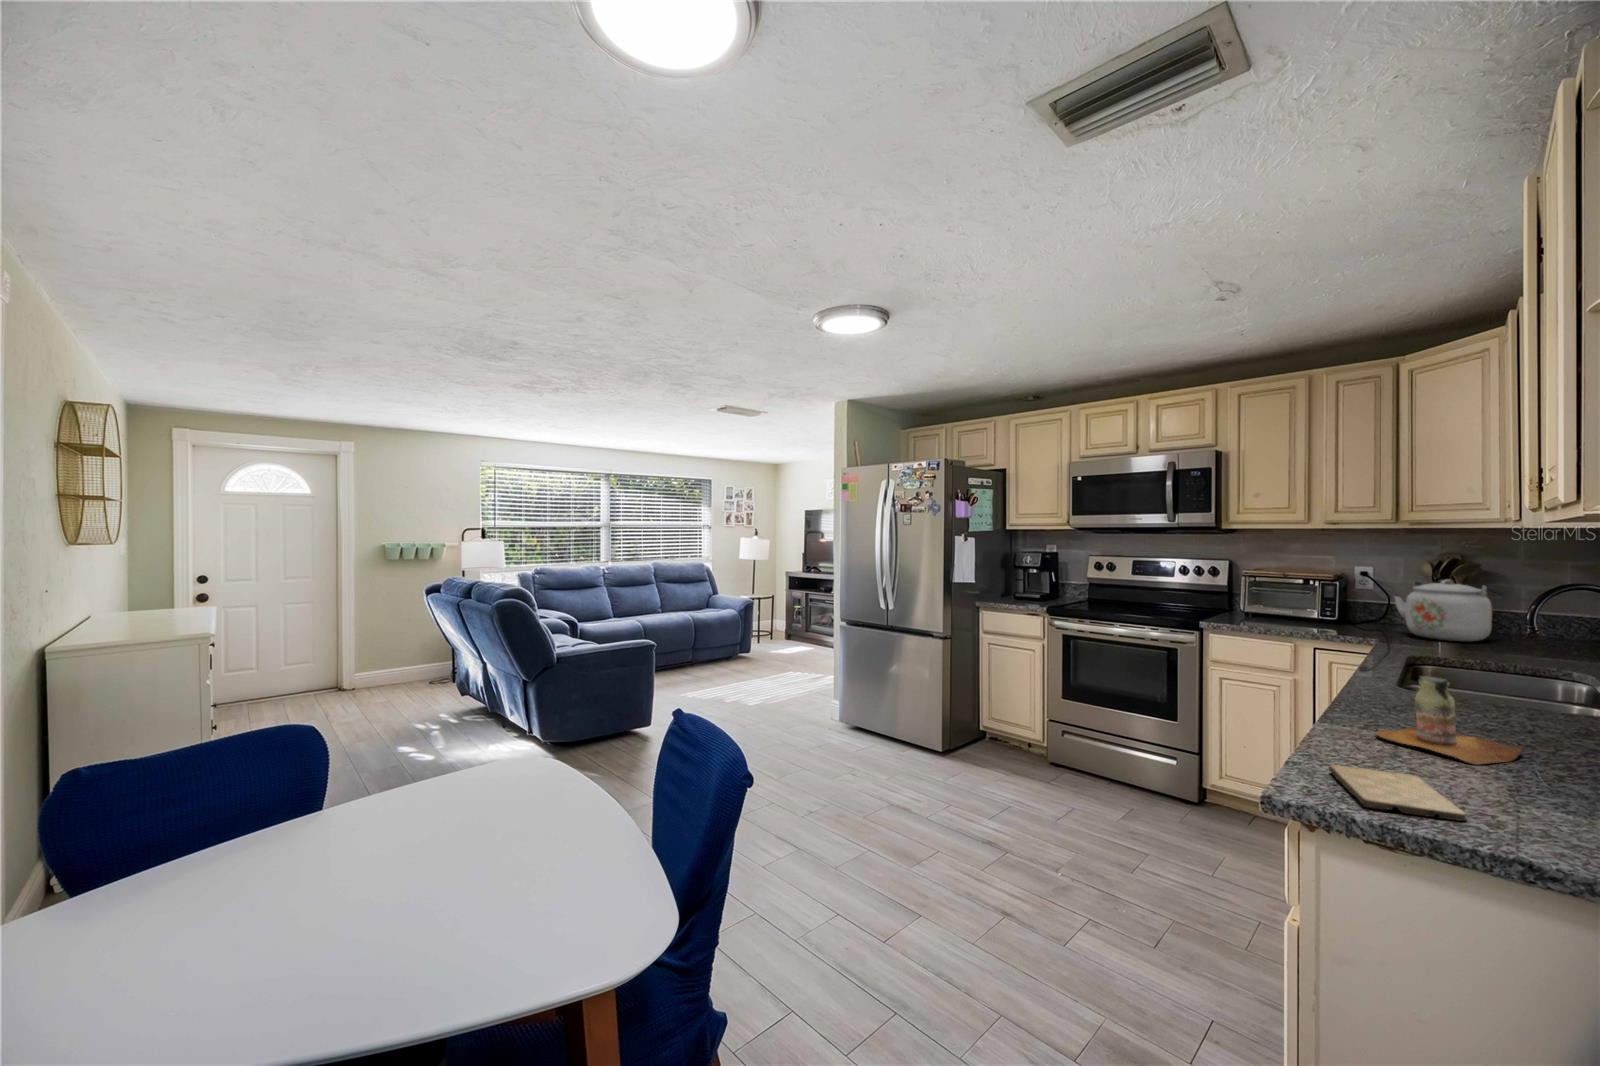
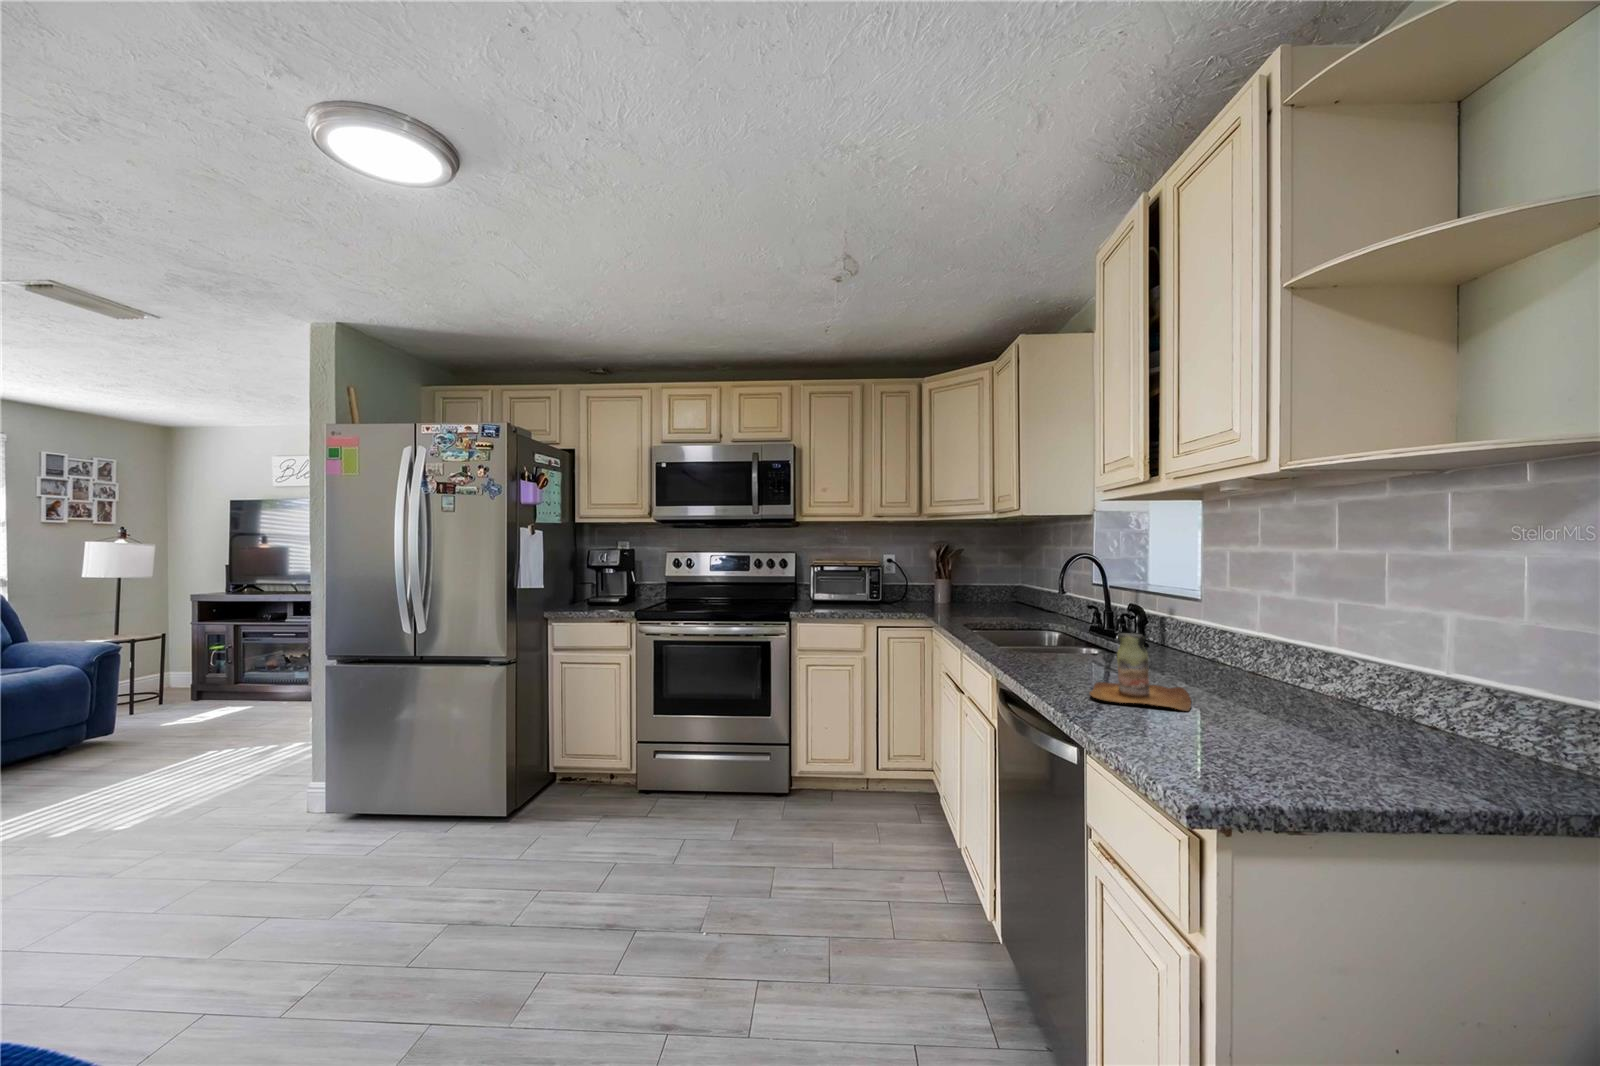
kettle: present [1395,579,1504,641] -> none [922,560,985,609]
cutting board: present [1329,765,1466,821] -> none [1151,736,1317,789]

